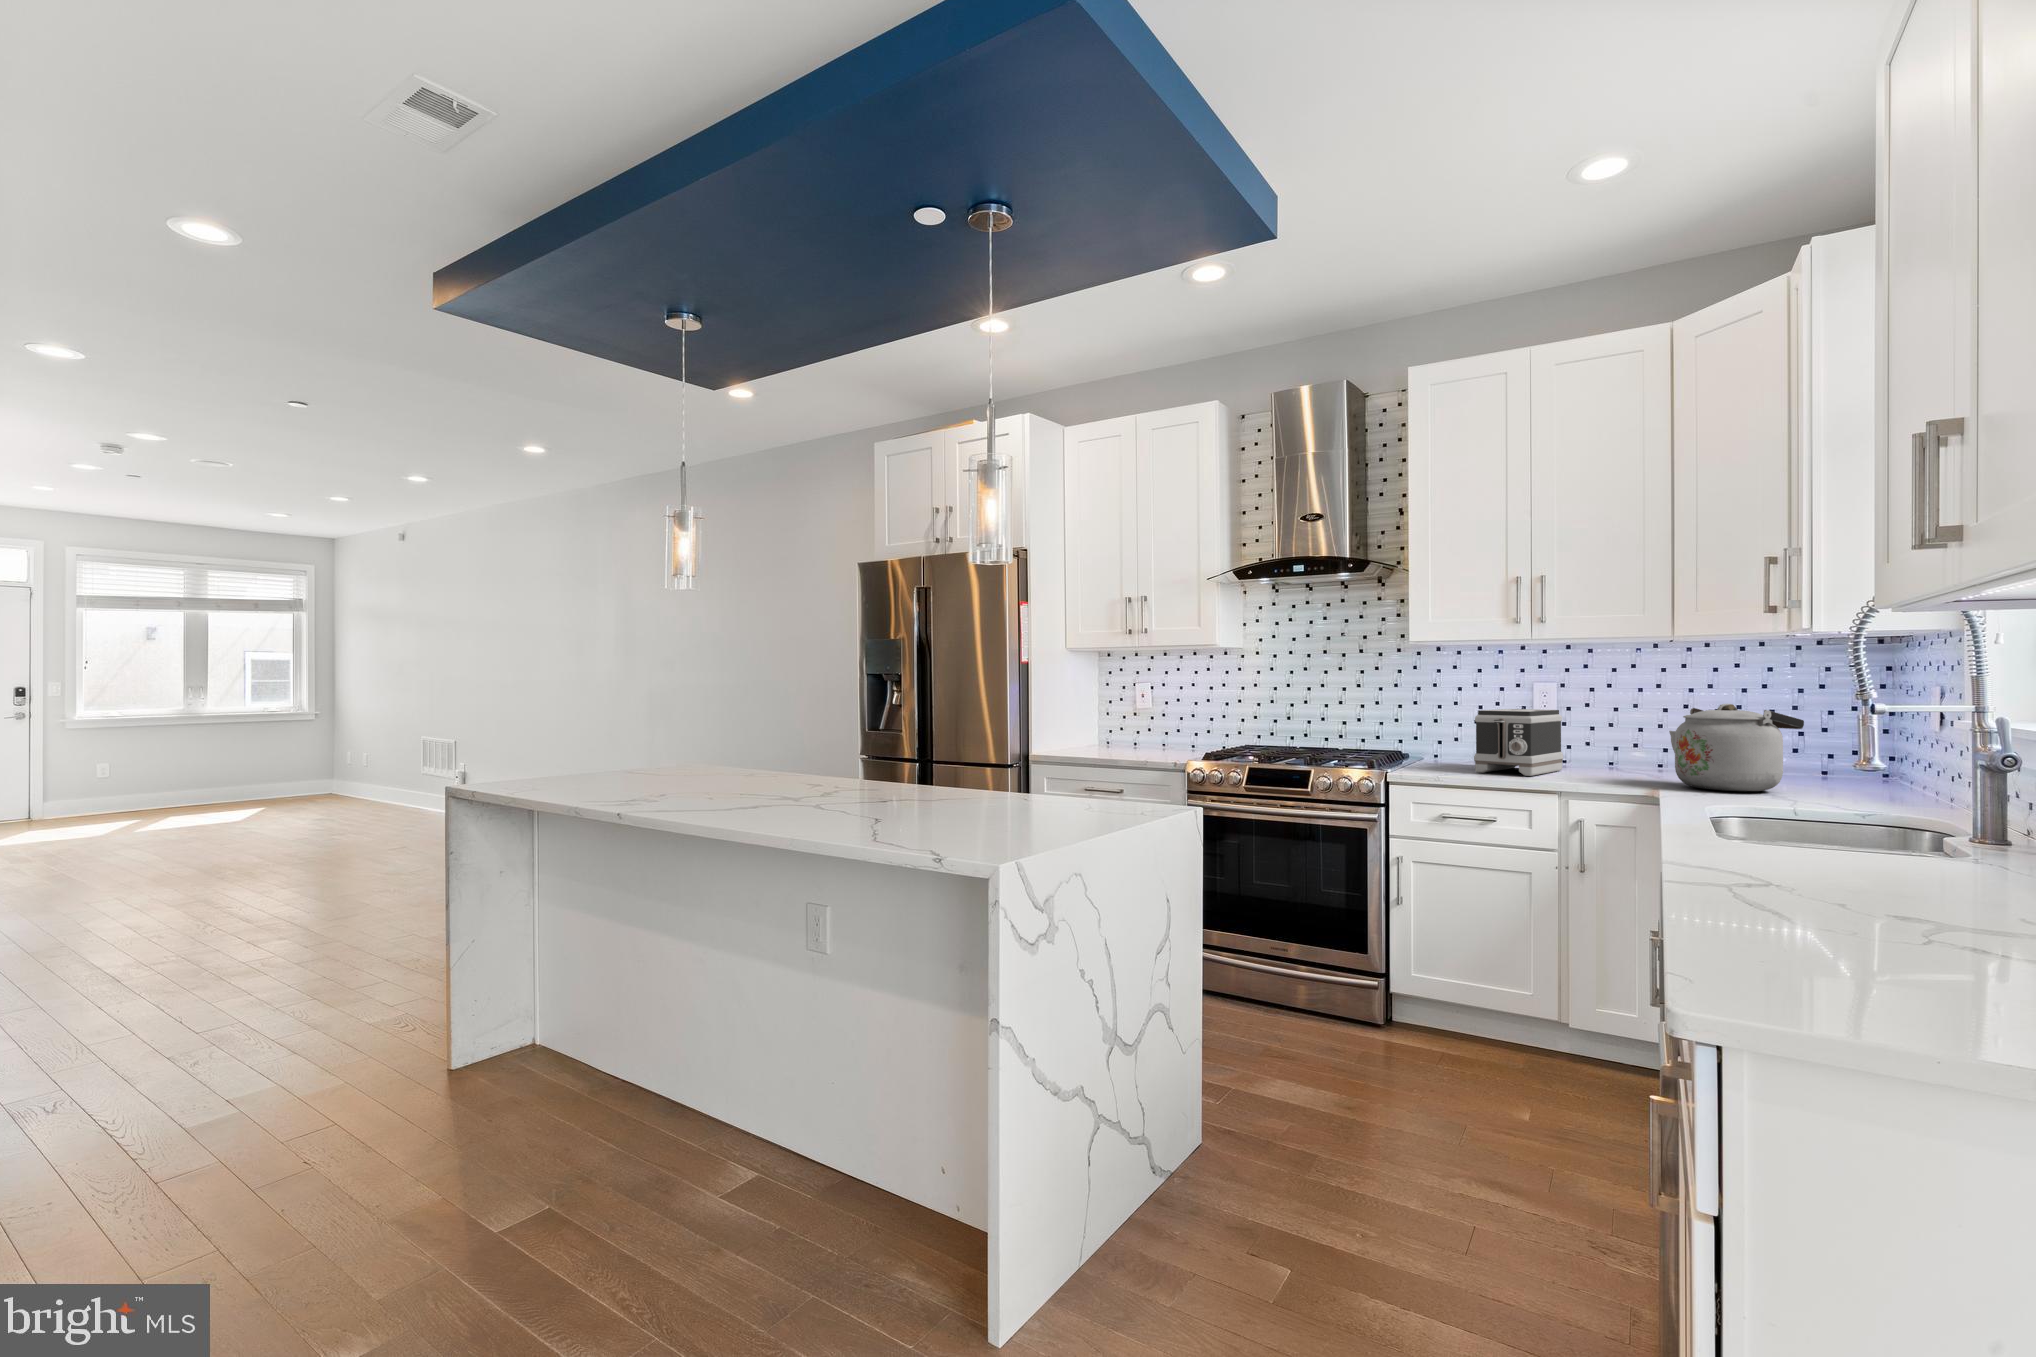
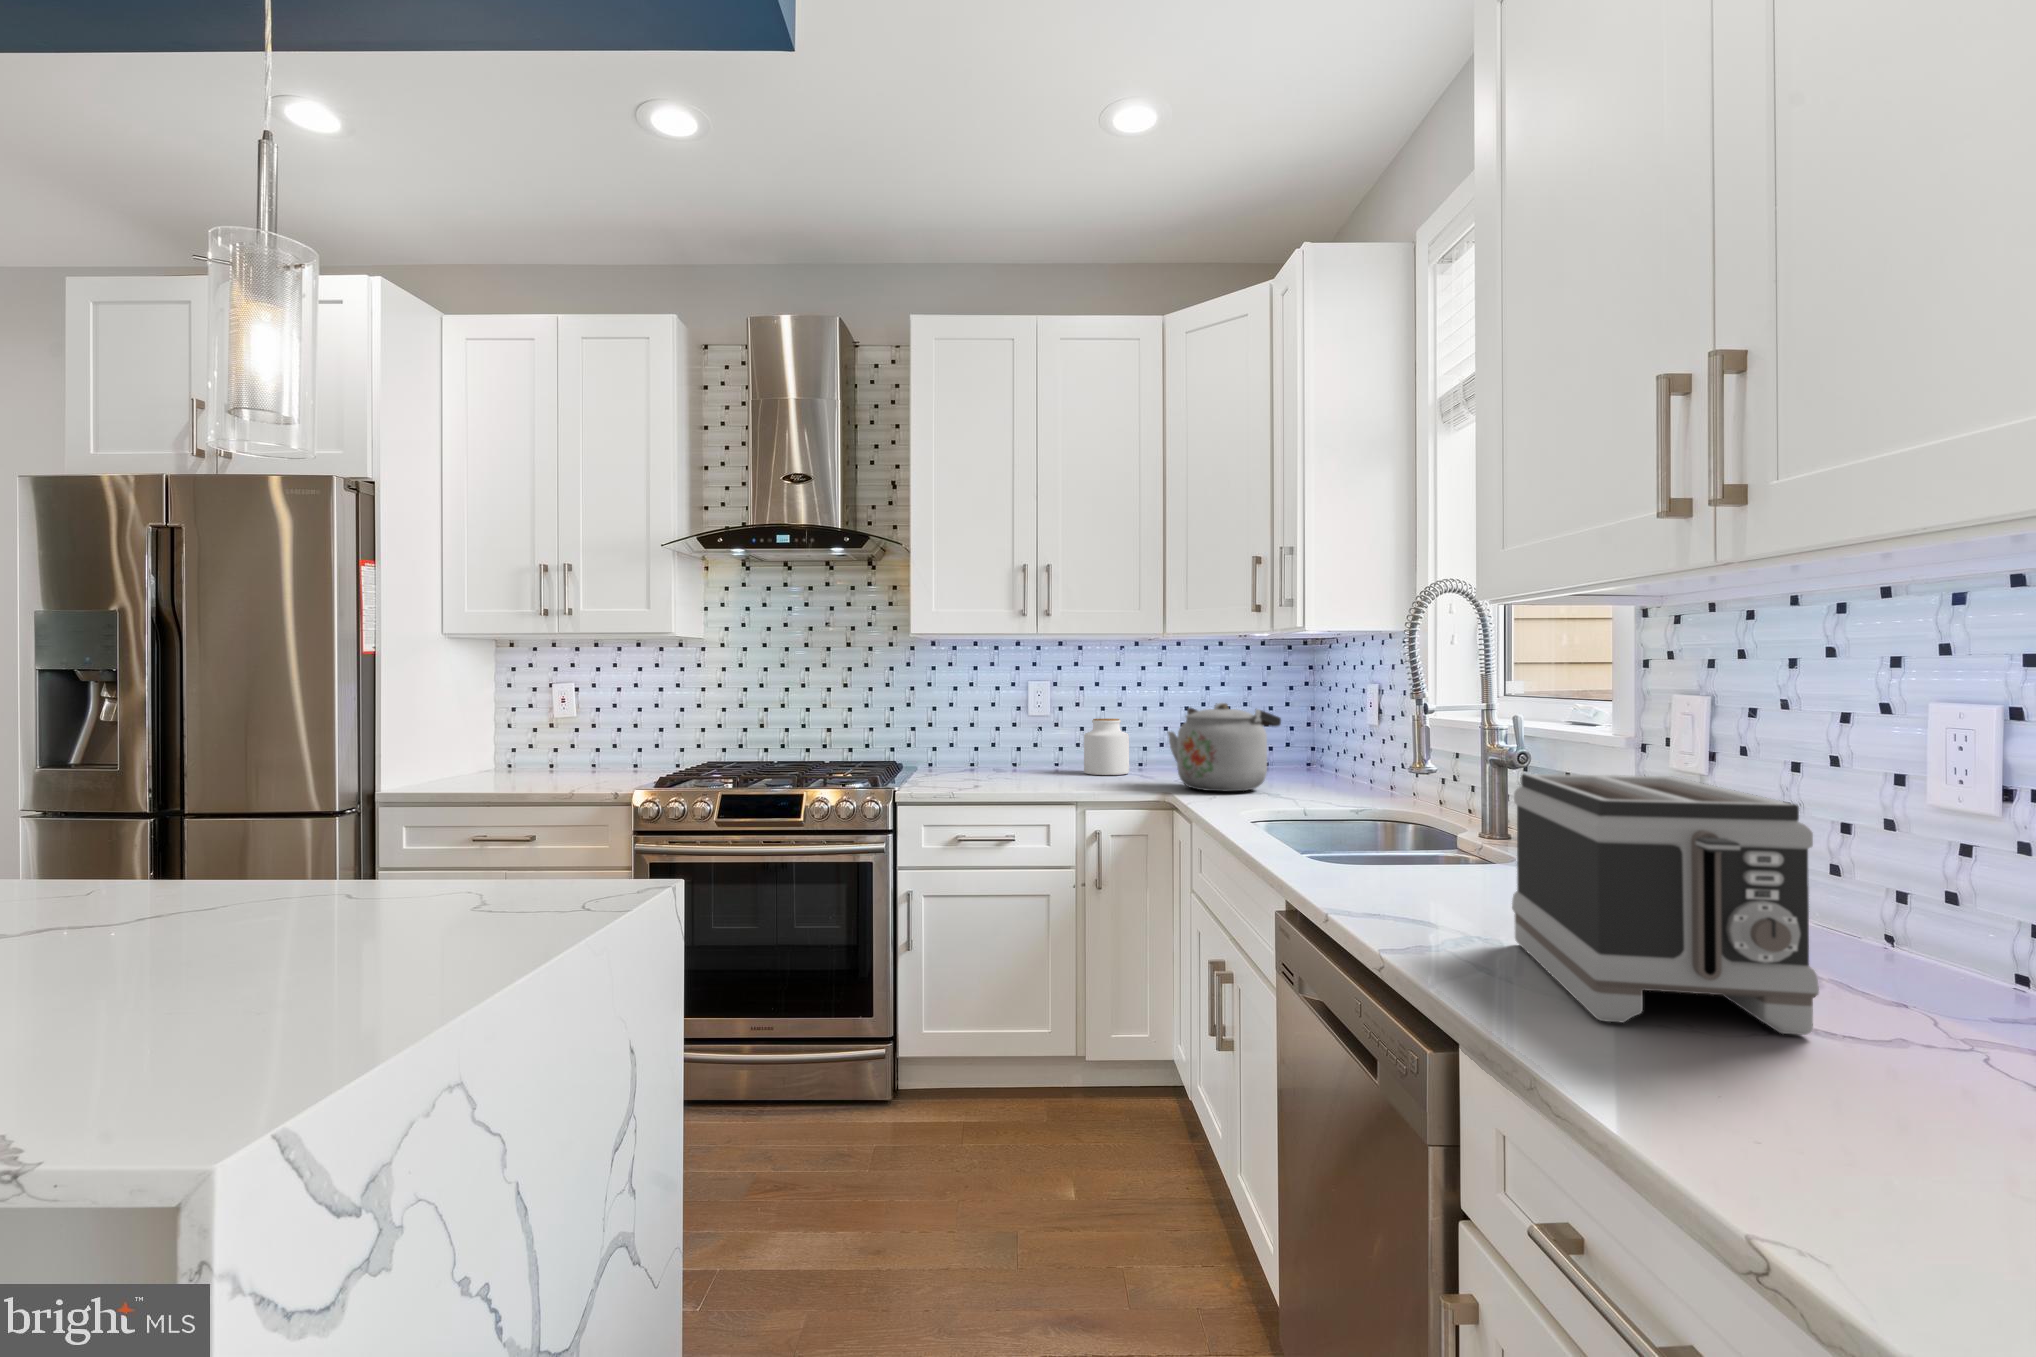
toaster: present [1474,709,1563,776] -> present [1512,774,1819,1035]
jar: none [1589,718,1640,772] -> present [1084,719,1129,775]

